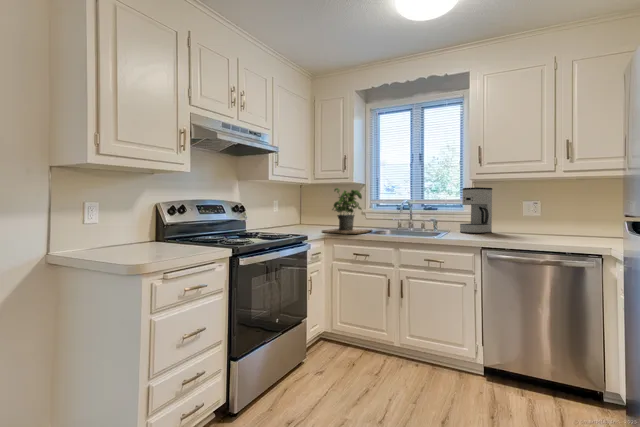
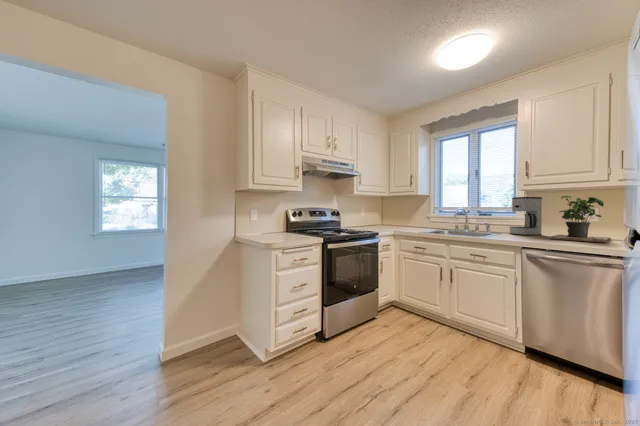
potted plant: present [322,188,372,234] -> present [550,196,611,243]

